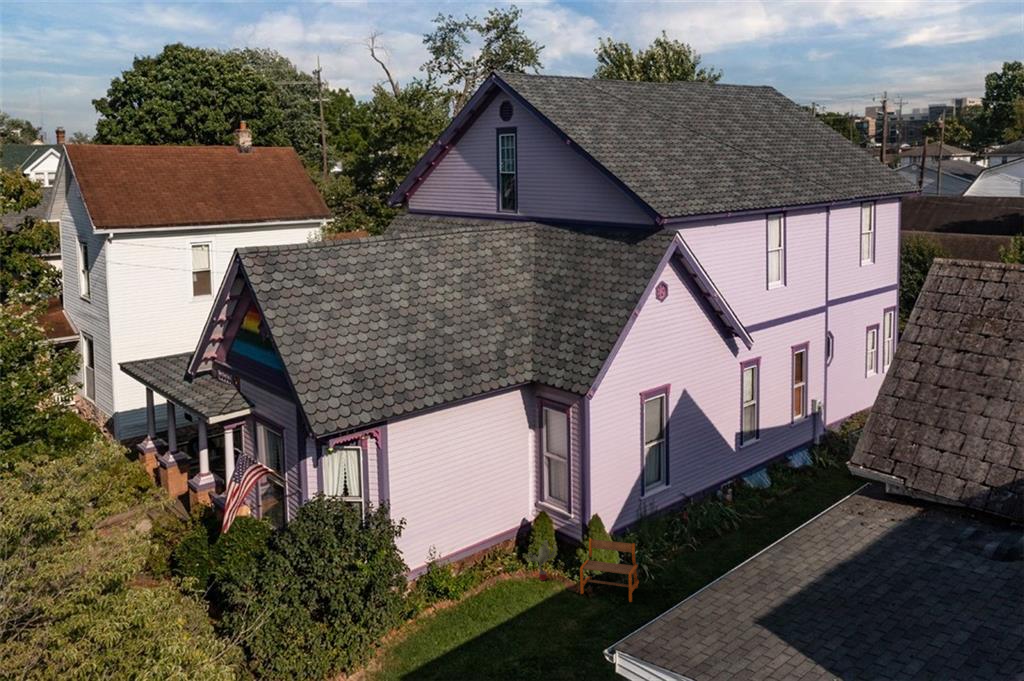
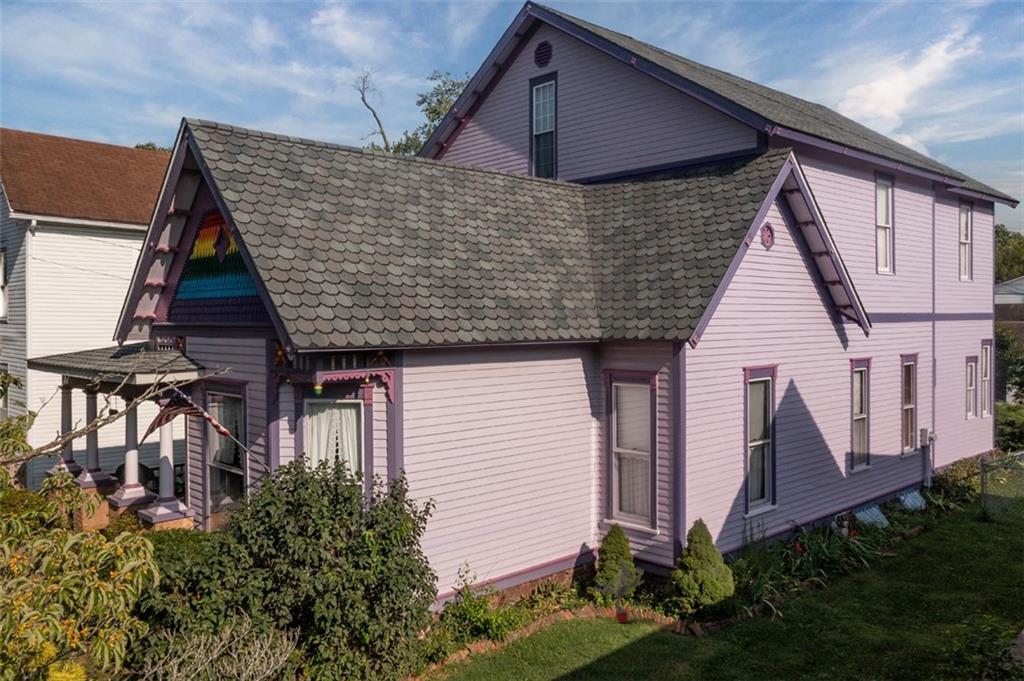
bench: present [580,539,639,602] -> none [683,556,769,647]

